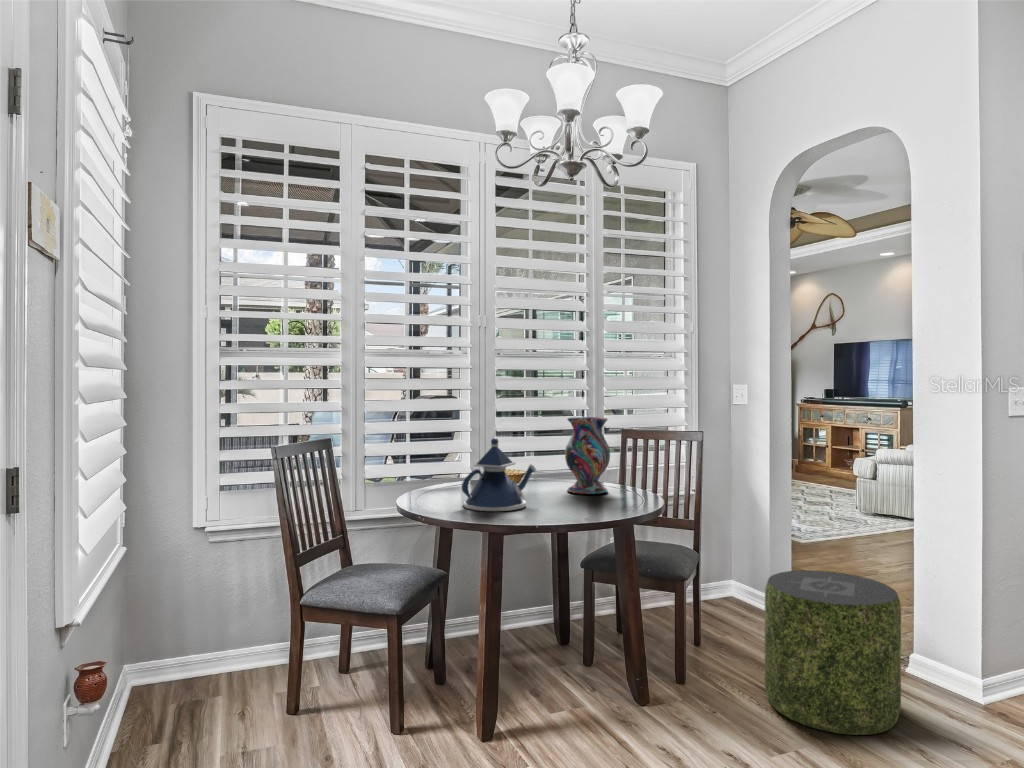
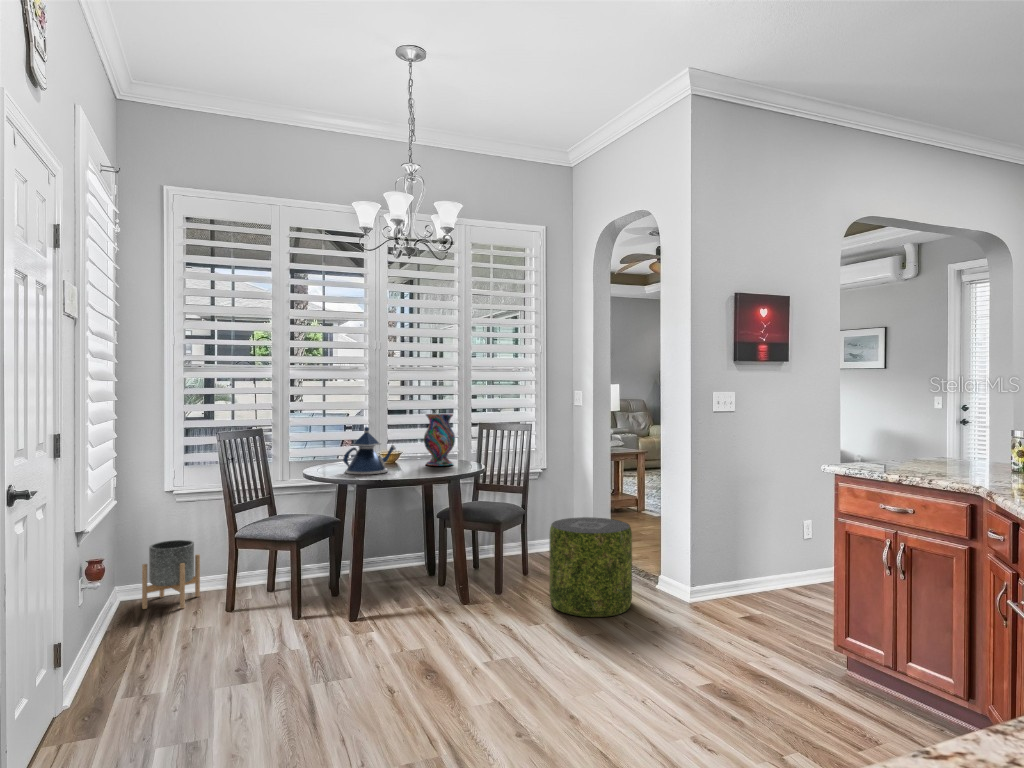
planter: none [164,601,246,708] -> present [142,540,200,609]

